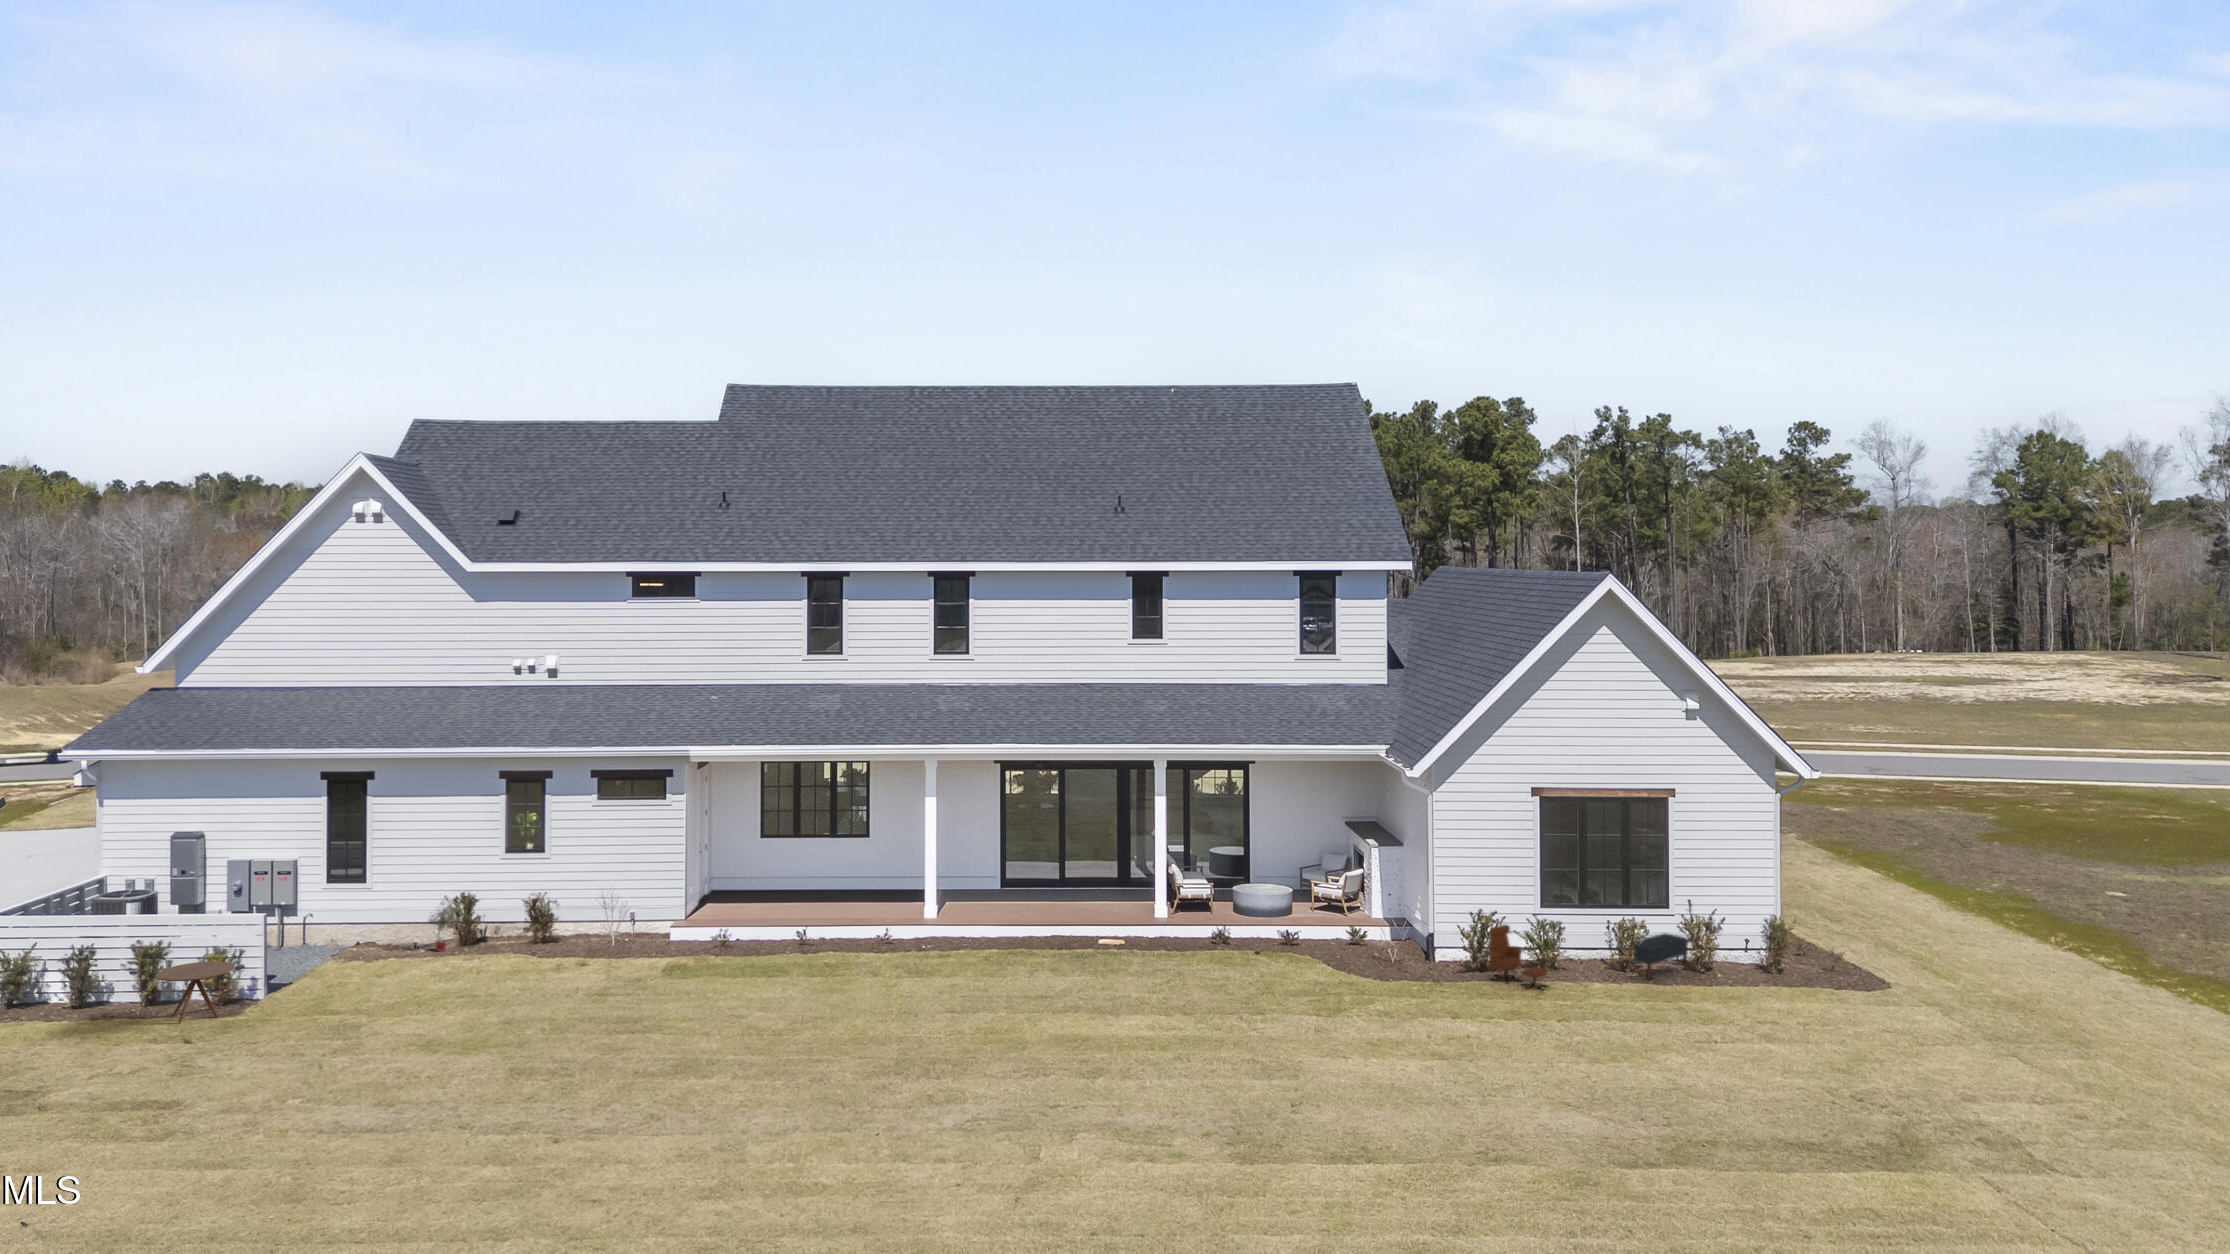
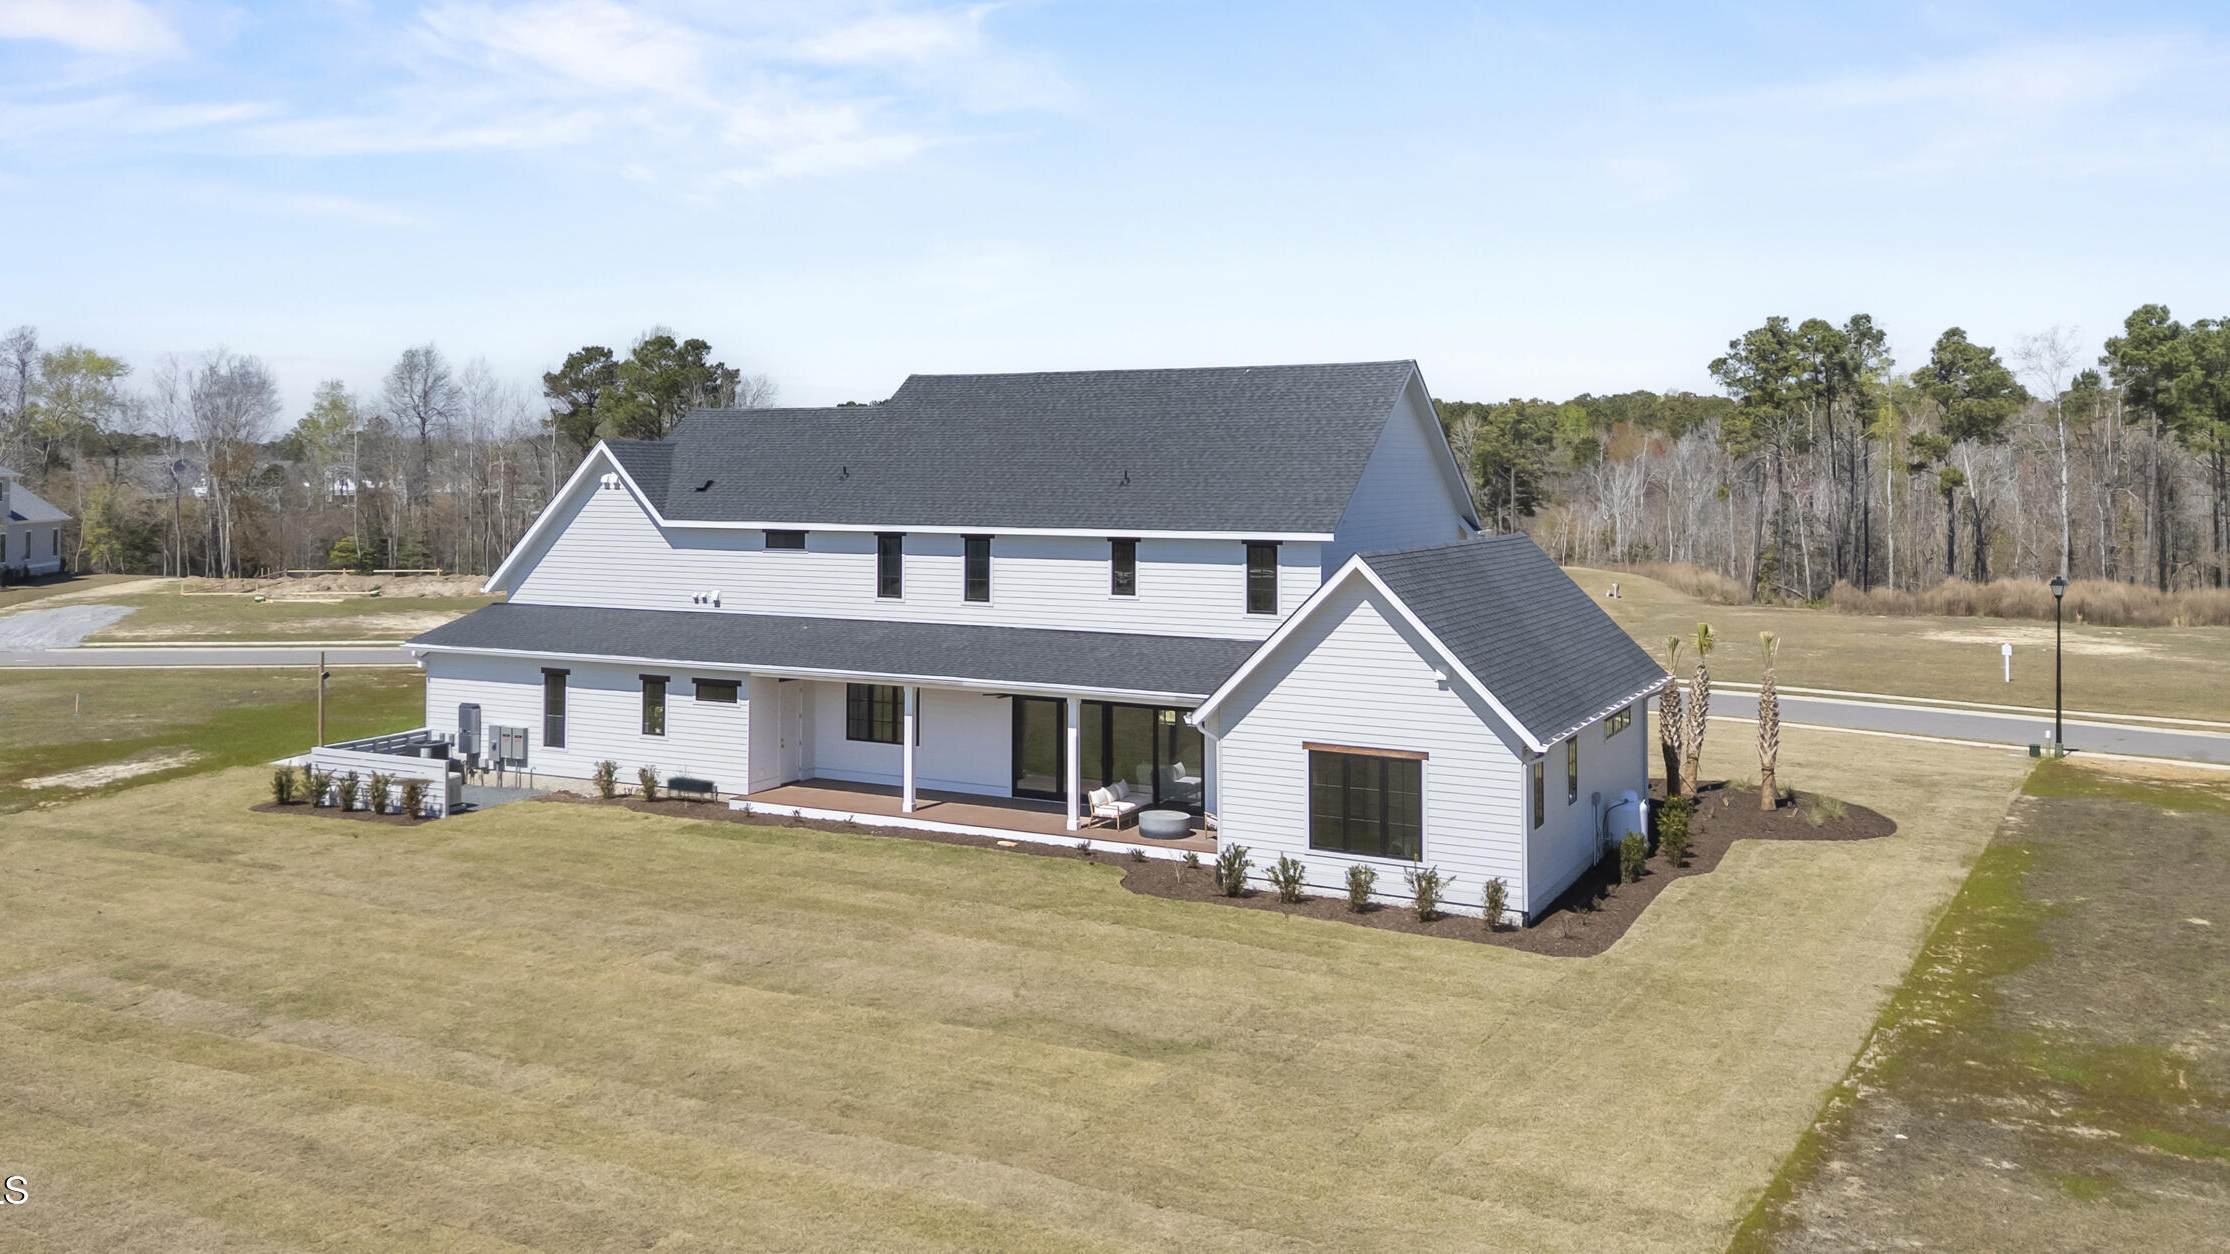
potted tree: present [429,901,457,951] -> none [585,761,605,797]
lounge chair: present [1488,925,1547,989] -> none [1222,856,1261,912]
bench: present [1633,933,1688,980] -> present [667,777,714,803]

